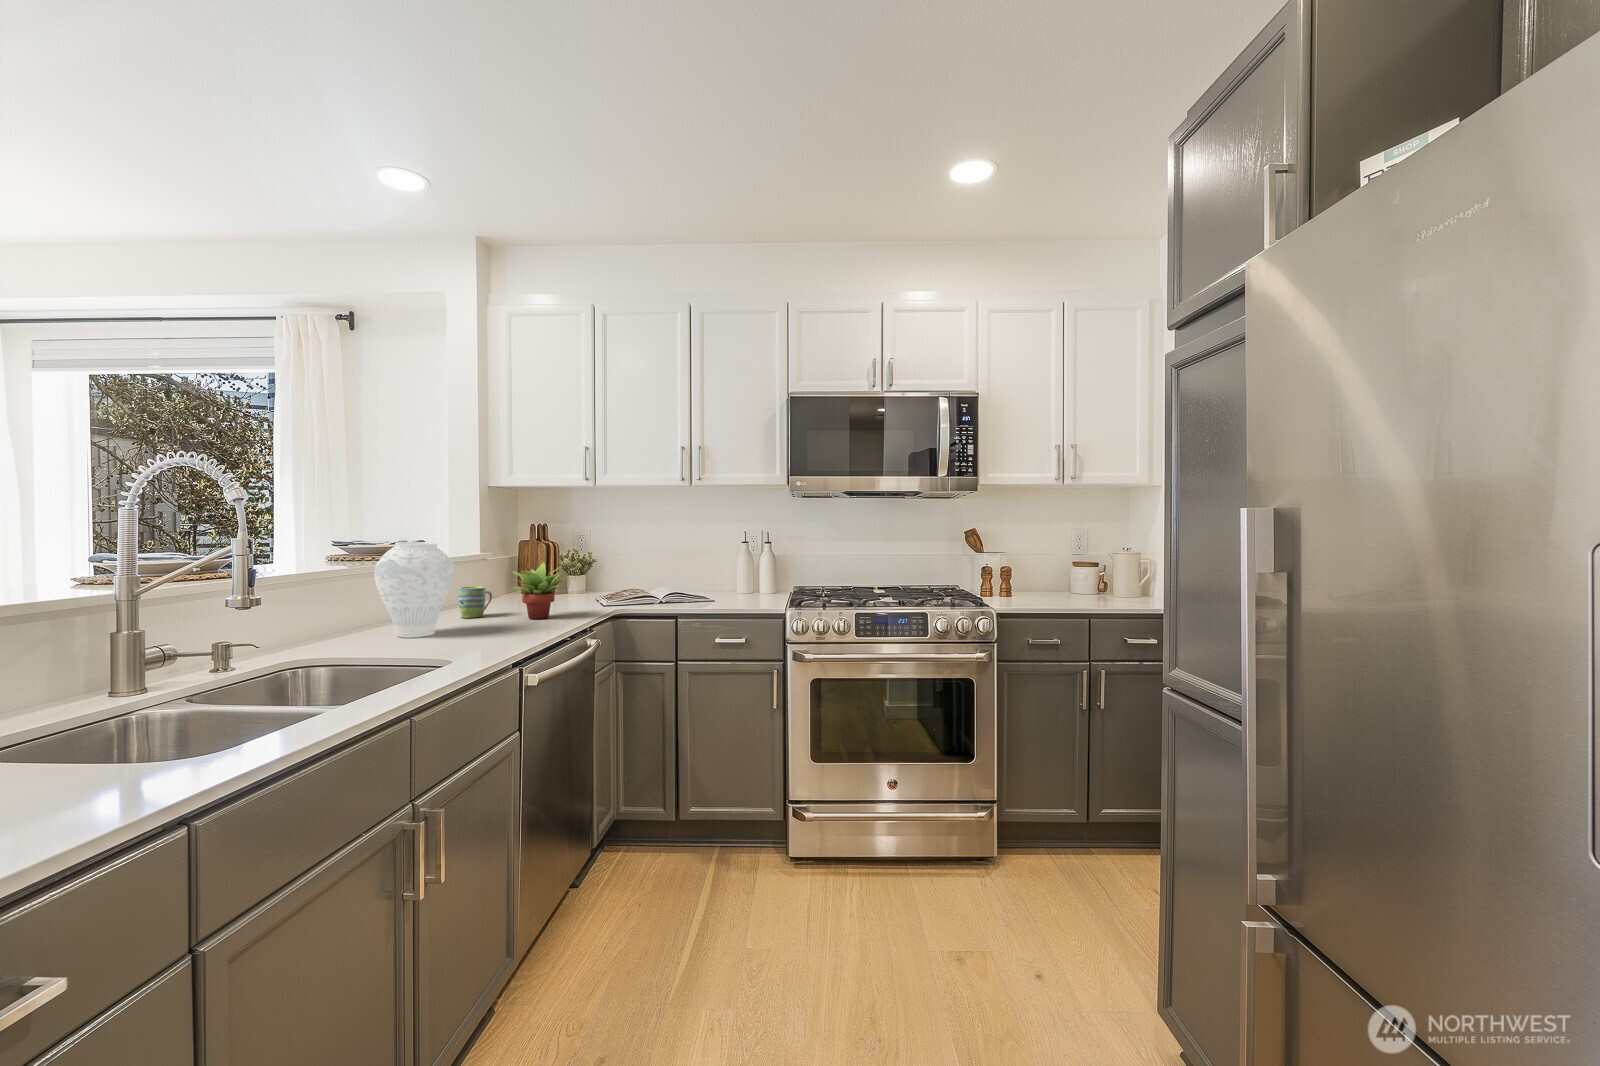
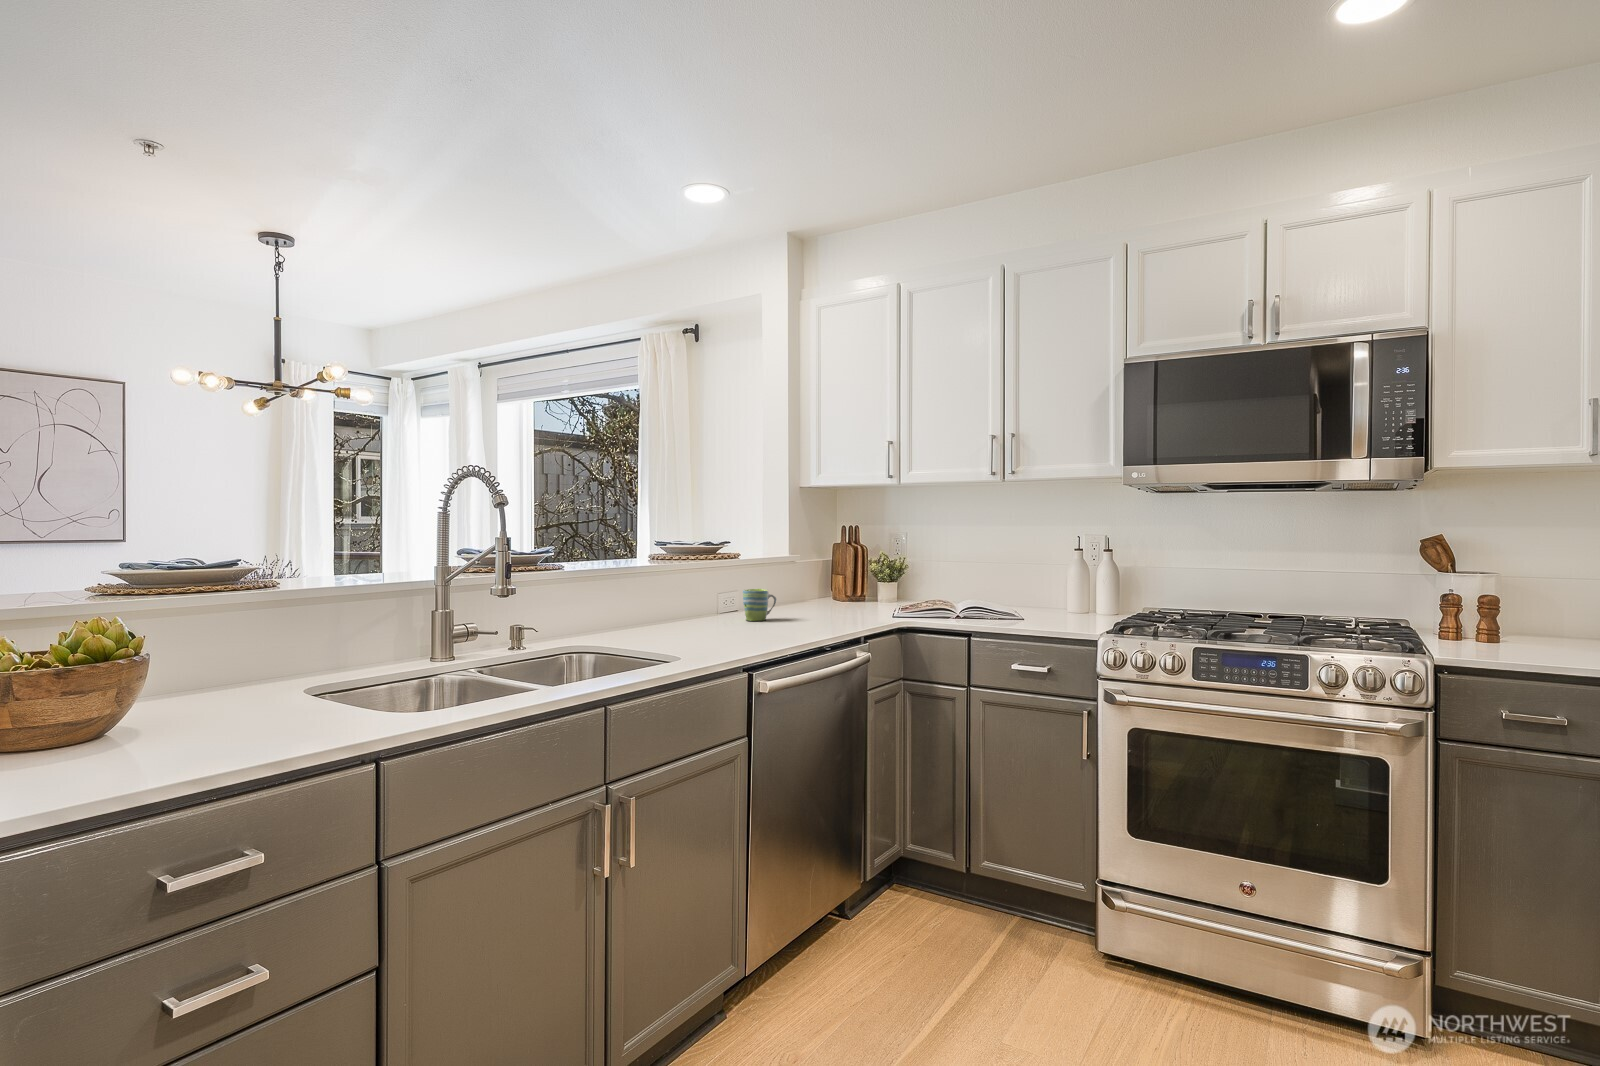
vase: present [374,542,455,637] -> none [653,542,723,635]
succulent plant: present [512,562,568,619] -> none [785,566,844,626]

